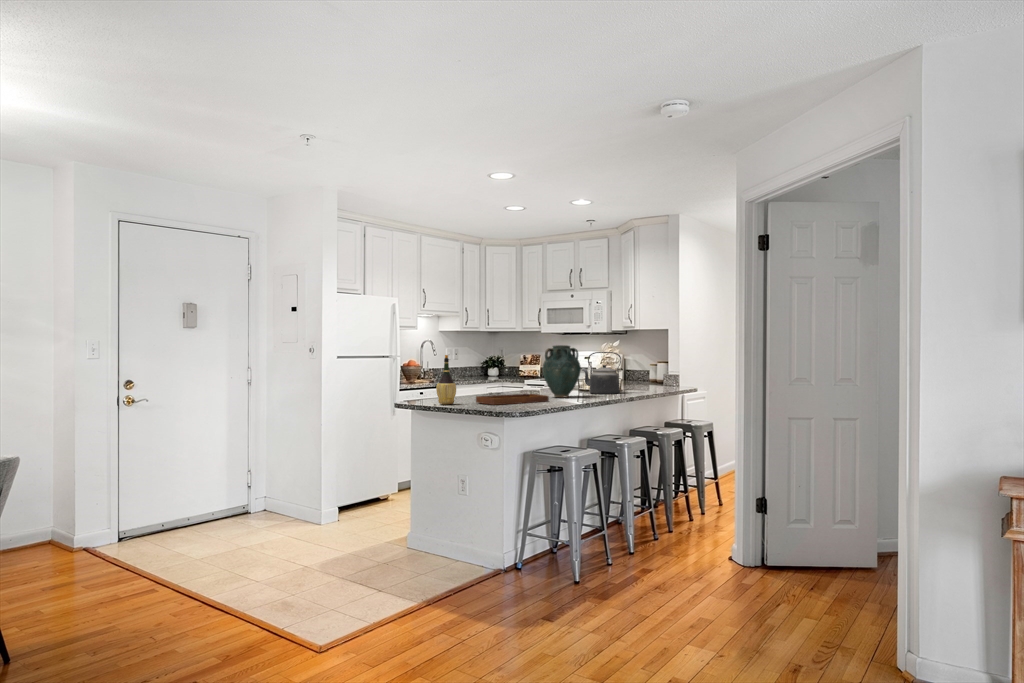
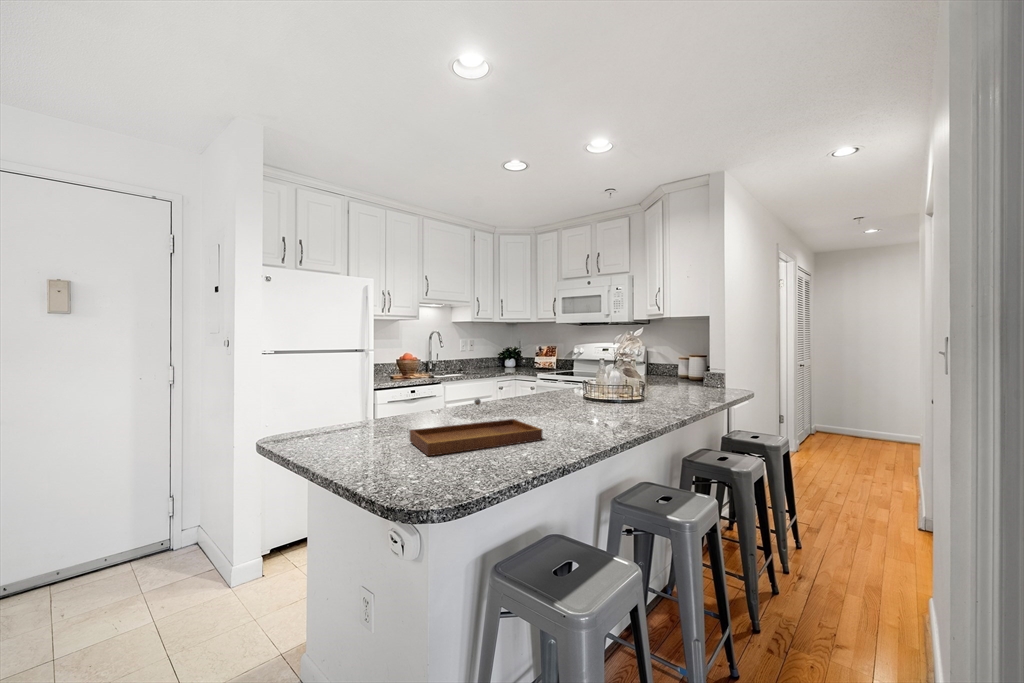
vase: present [542,345,581,397] -> none [539,337,601,422]
kettle: present [582,352,621,394] -> none [602,346,662,411]
wine bottle: present [436,355,456,404] -> none [334,355,373,447]

